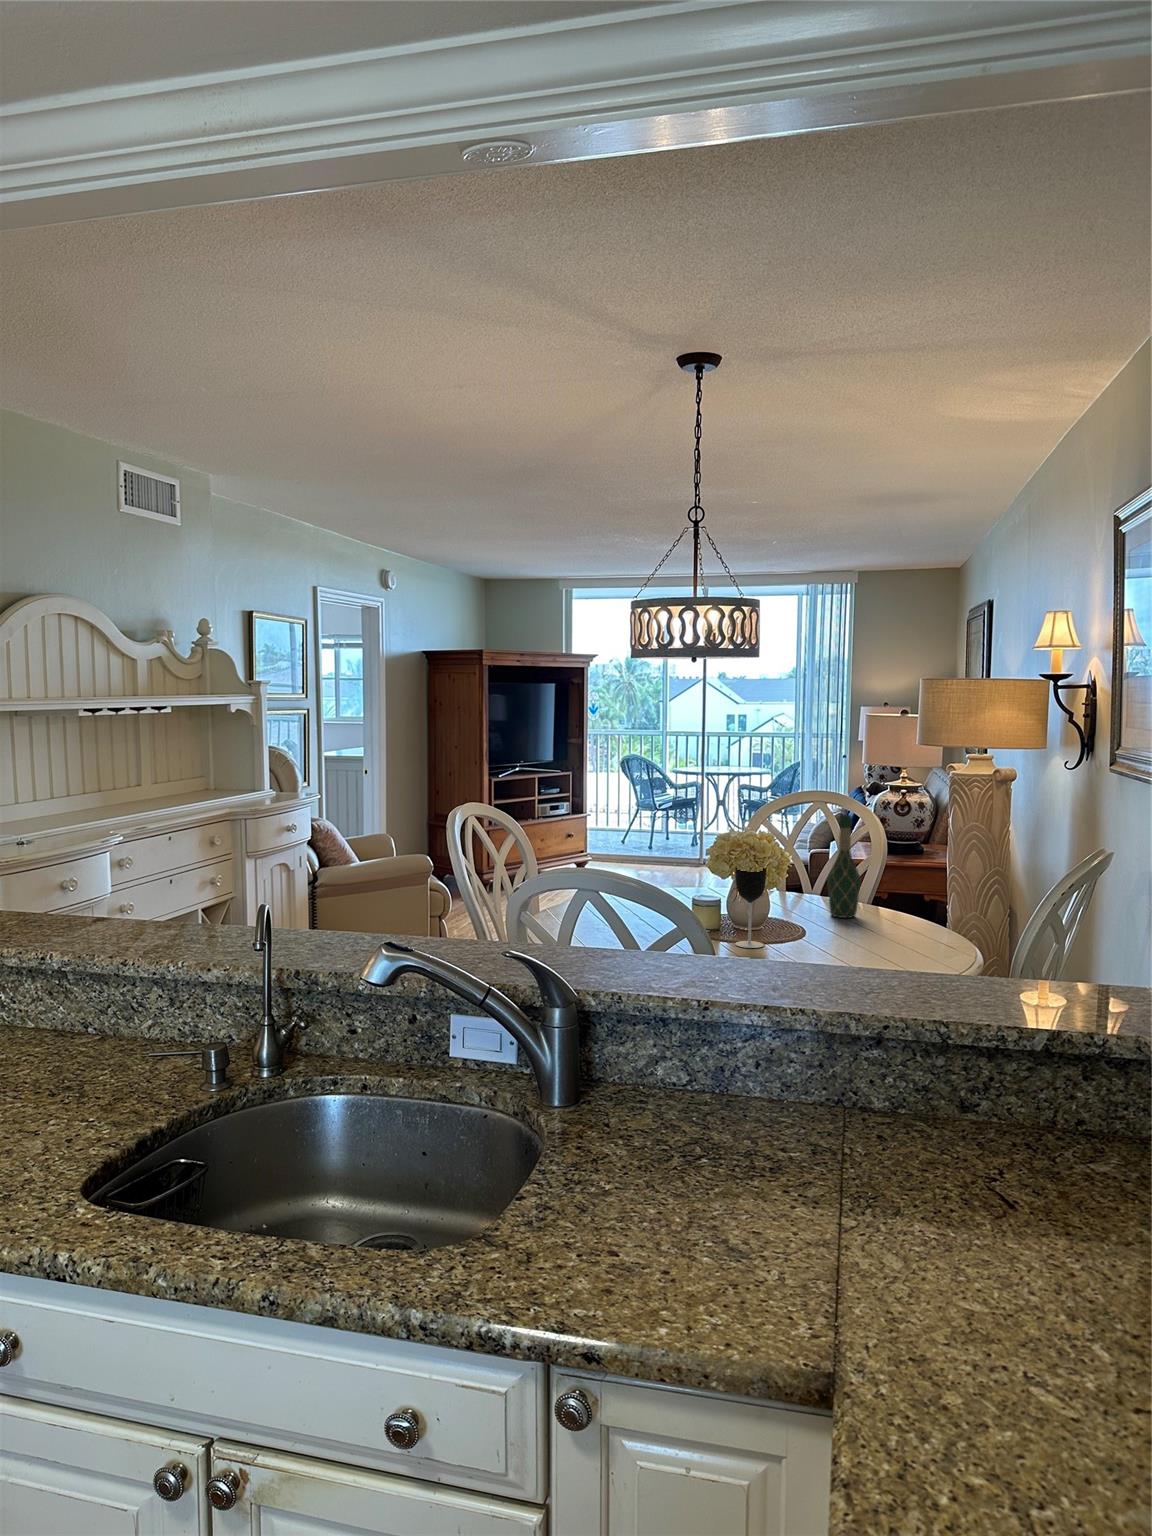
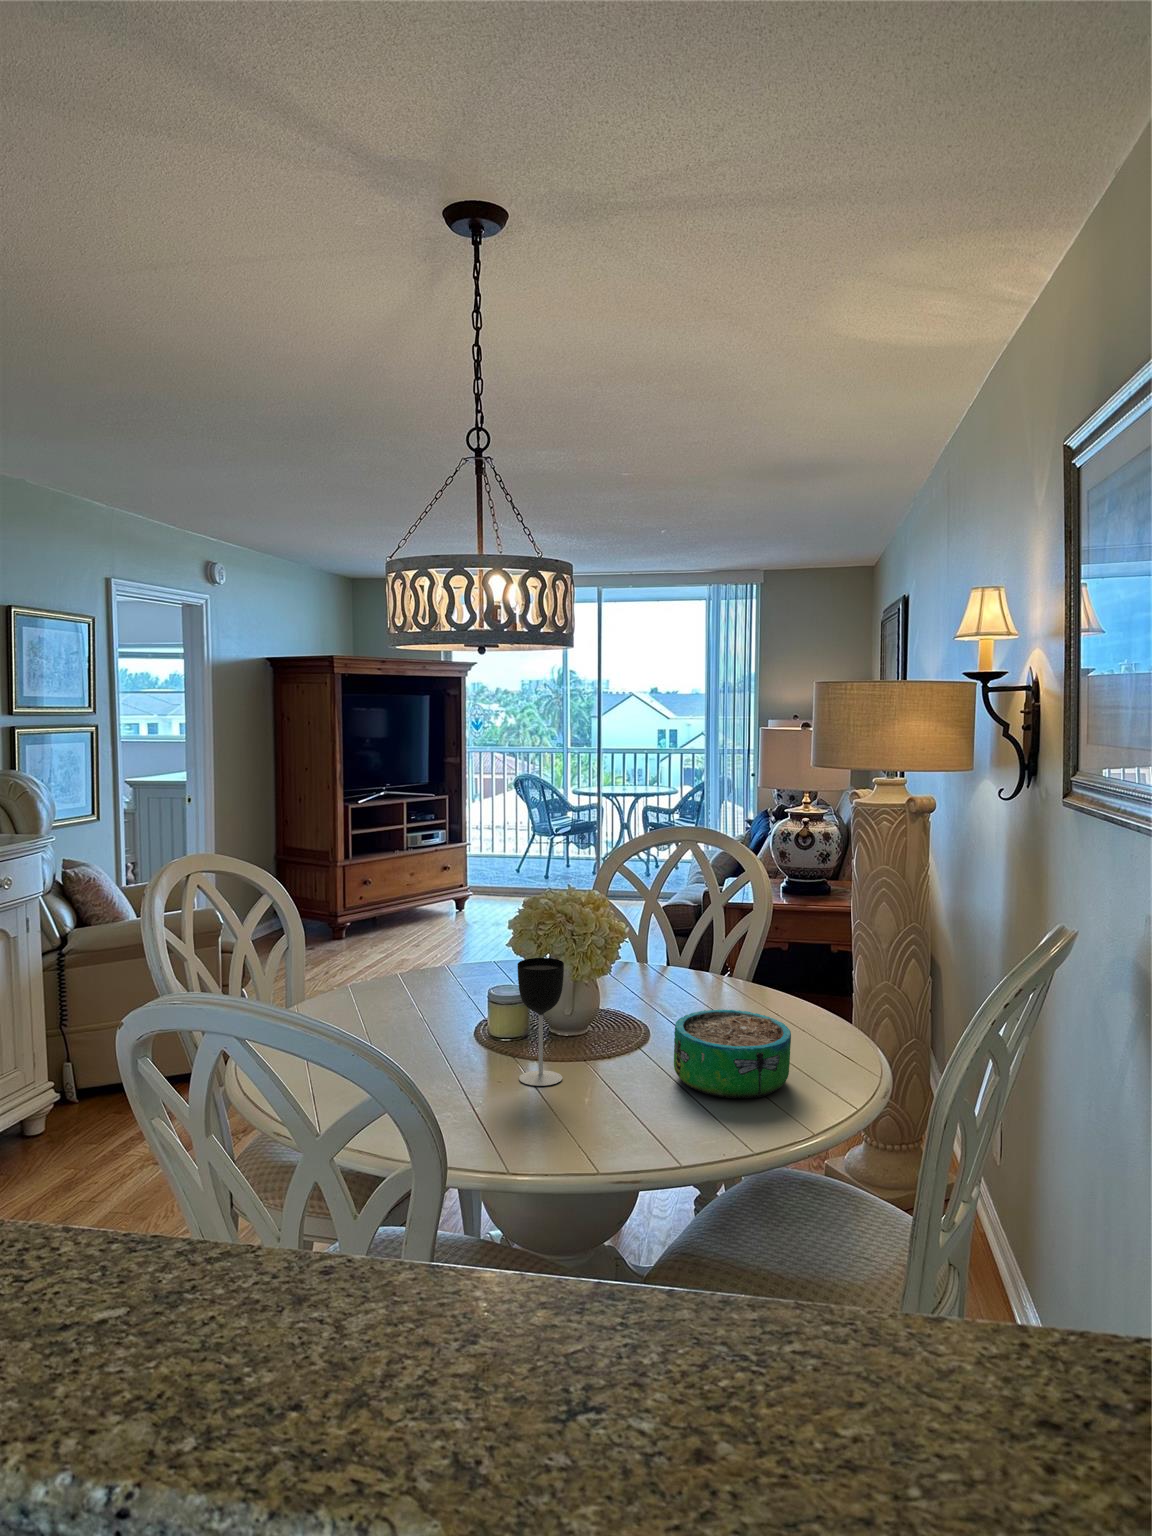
wine bottle: present [827,814,861,918] -> none [674,870,721,1018]
decorative bowl: none [838,904,918,956] -> present [674,1010,791,1098]

